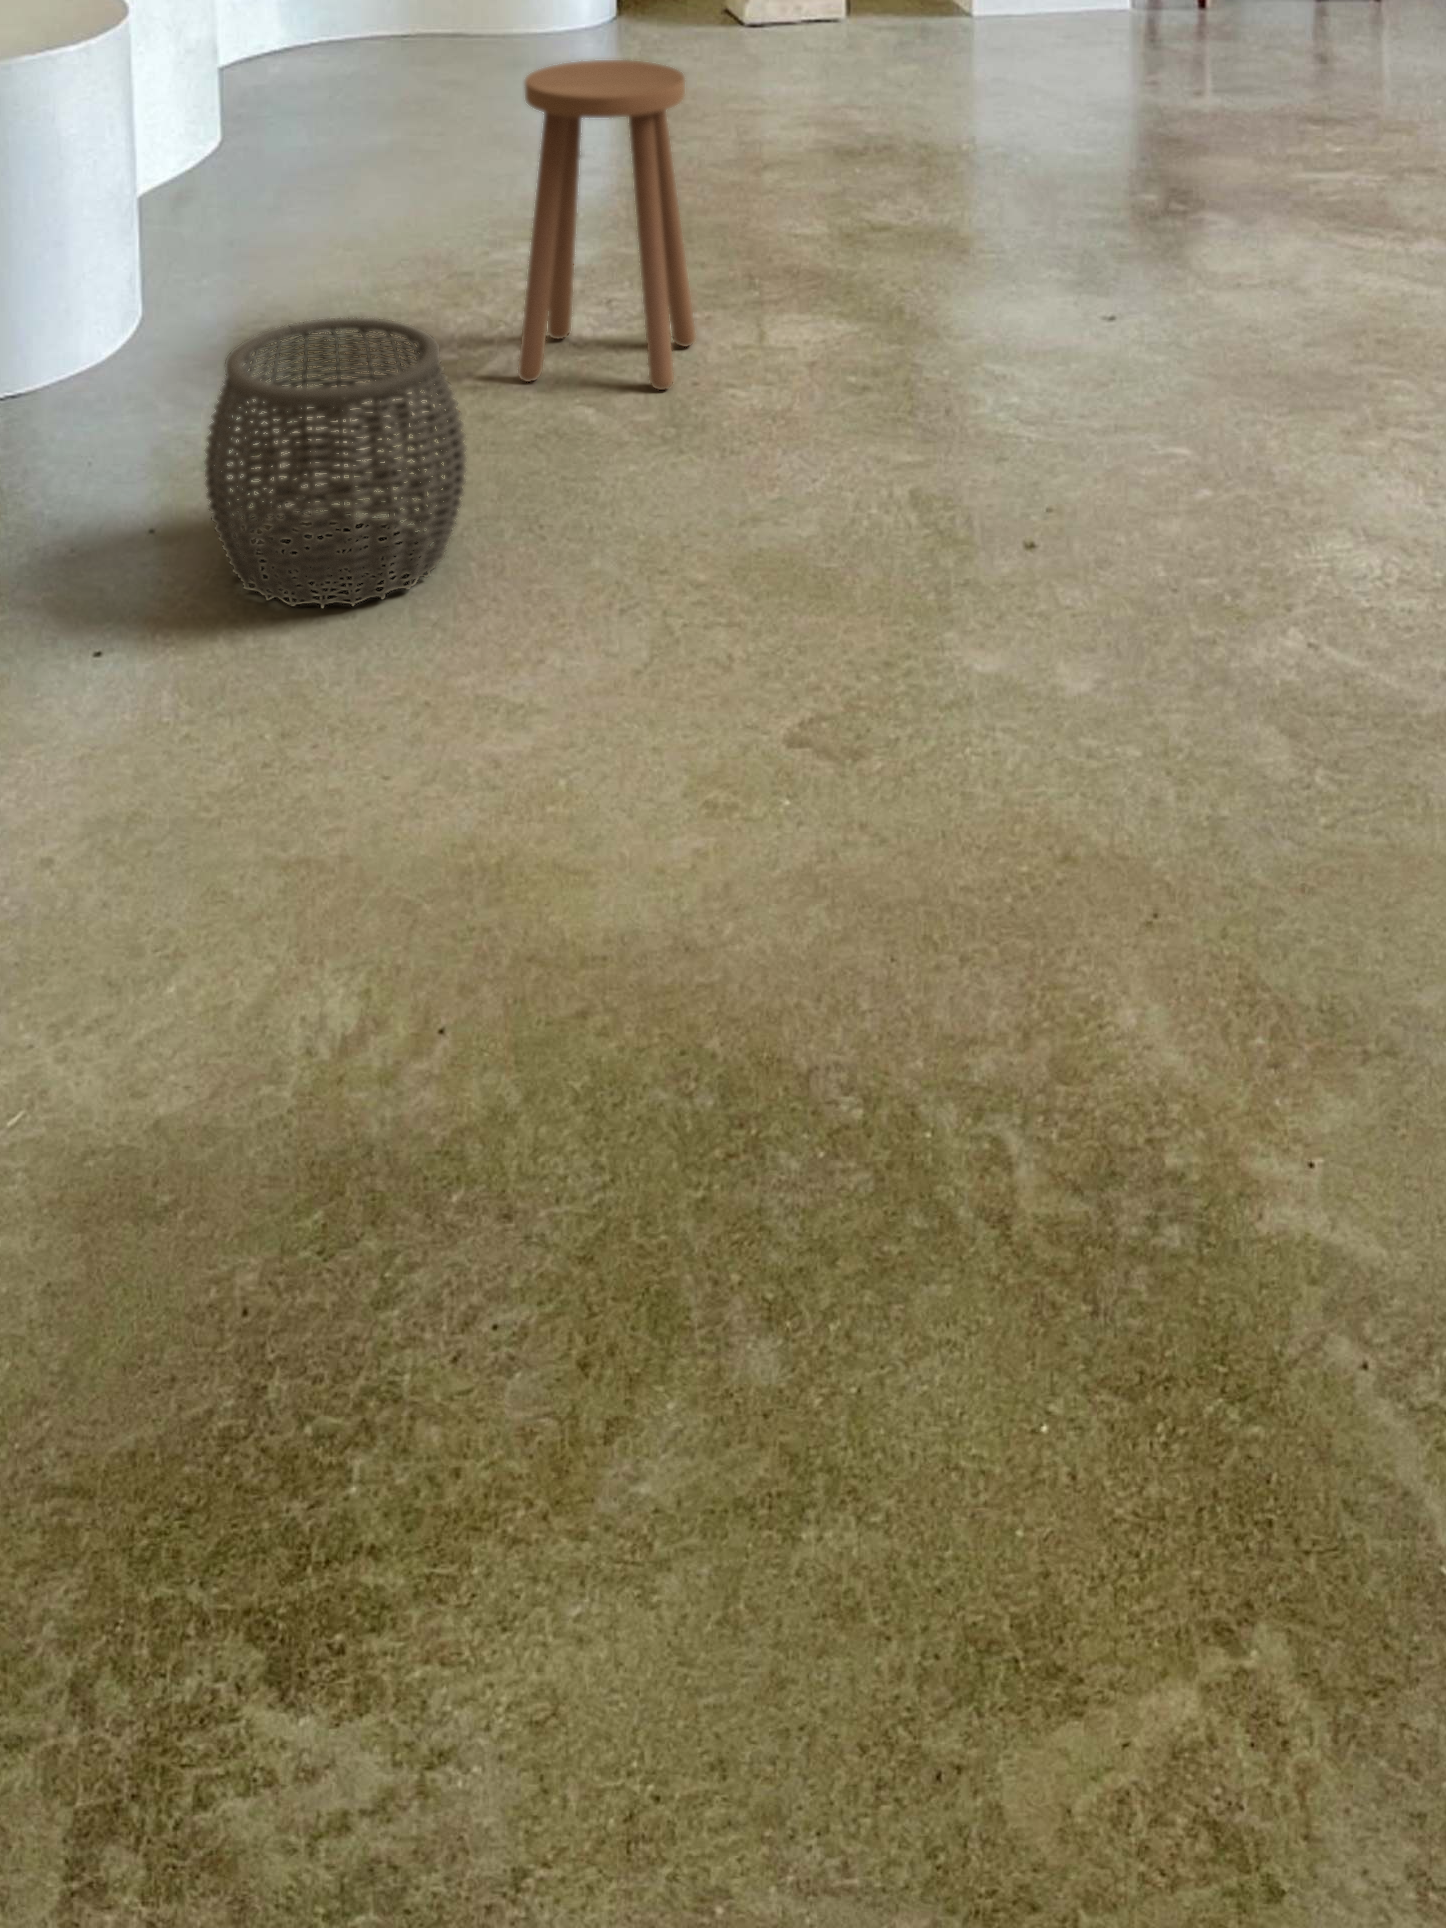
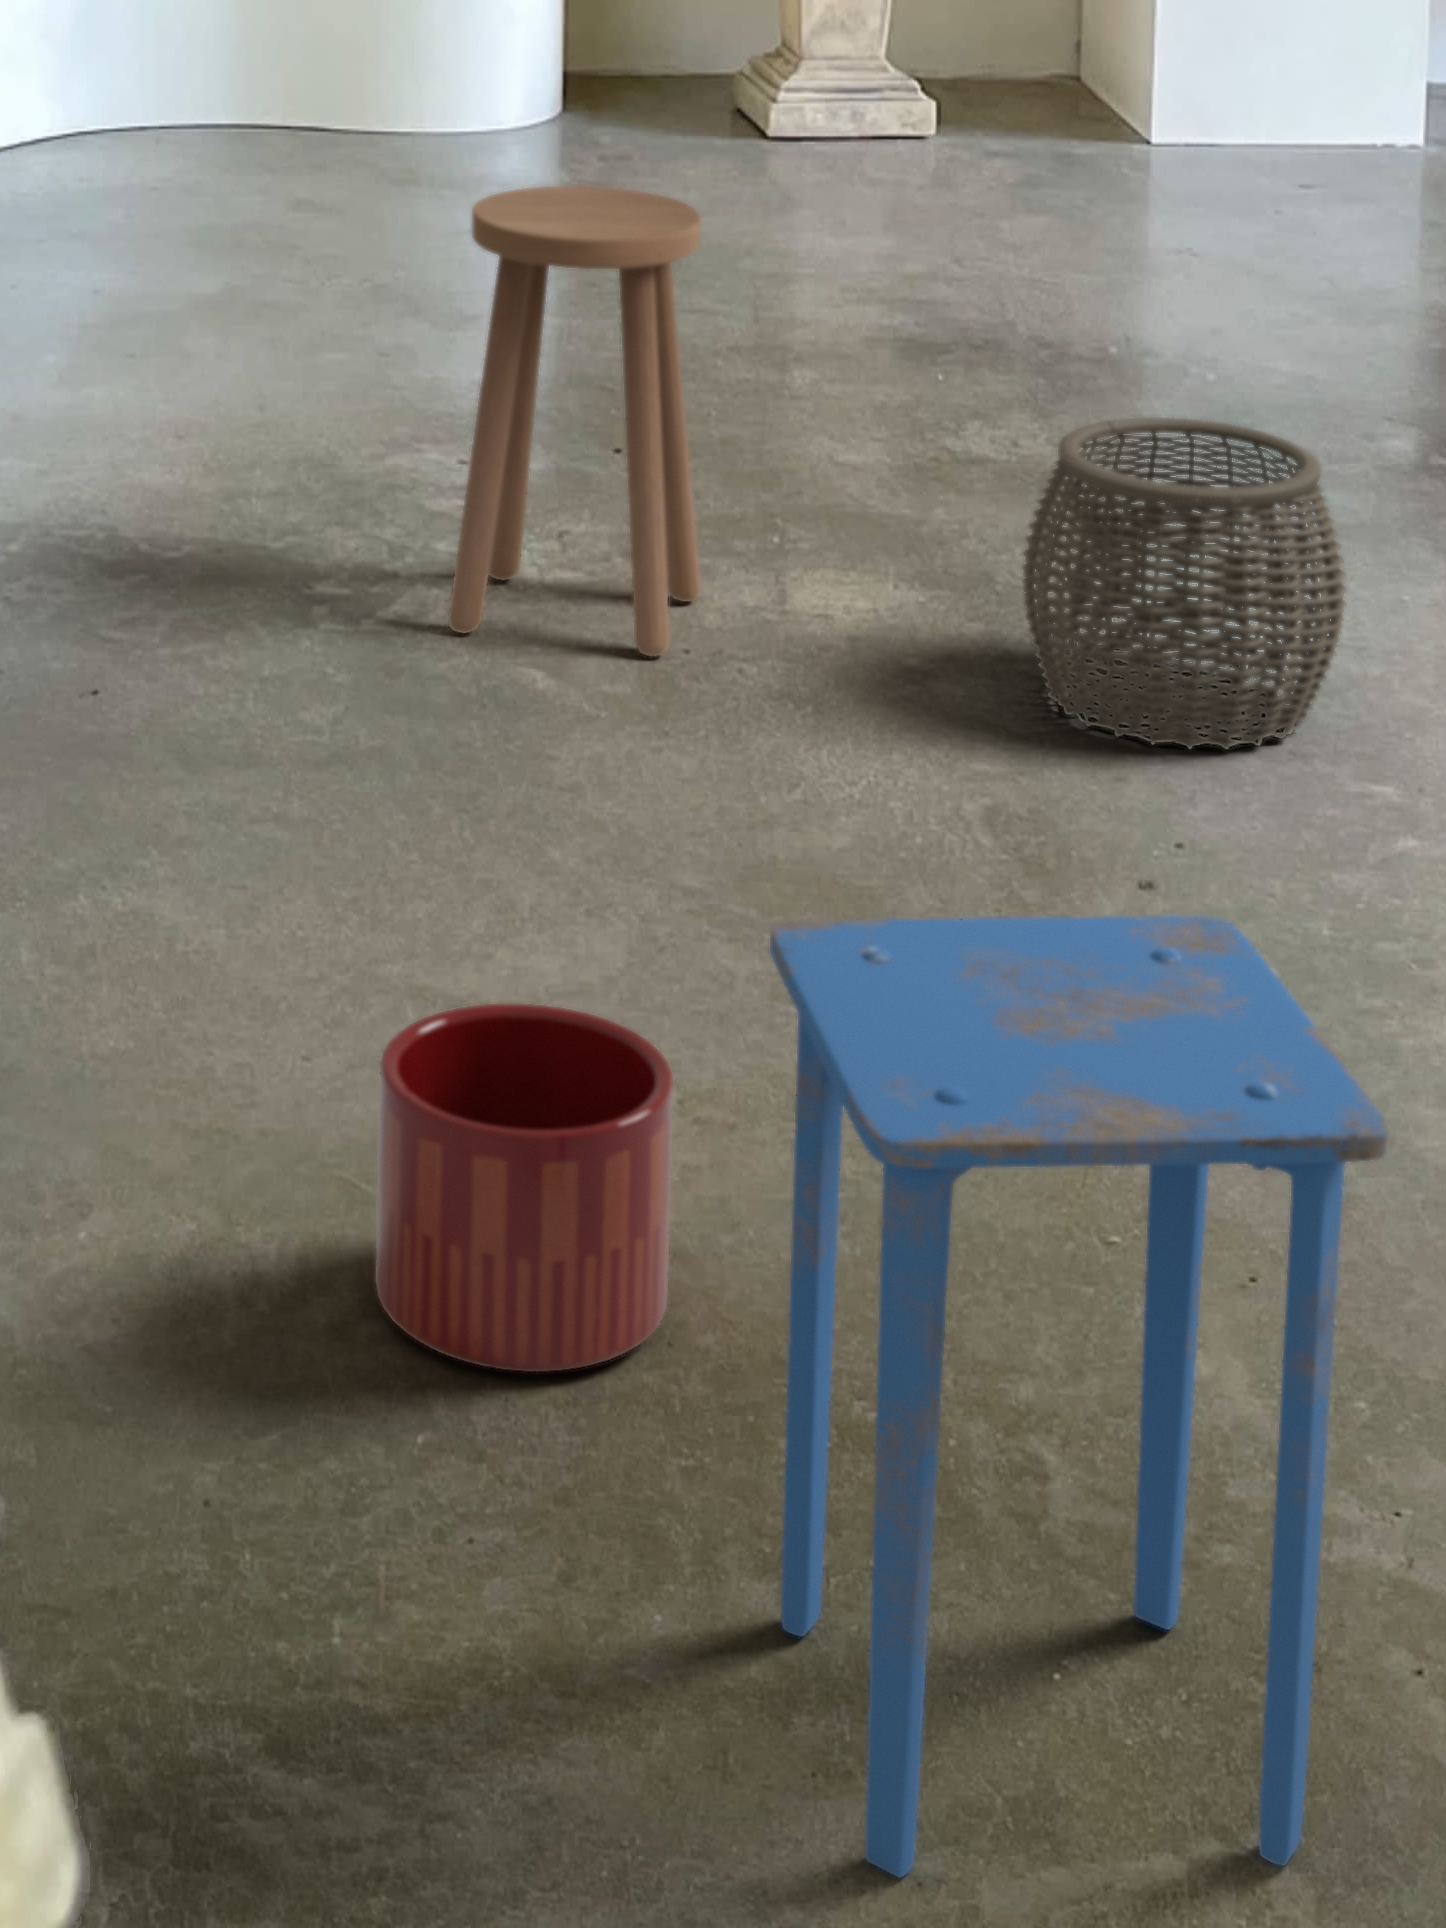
woven basket: present [205,318,466,608] -> present [1023,417,1346,749]
side table: none [733,666,1322,1680] -> present [770,916,1388,1877]
planter: none [417,731,667,1071] -> present [375,1003,673,1372]

